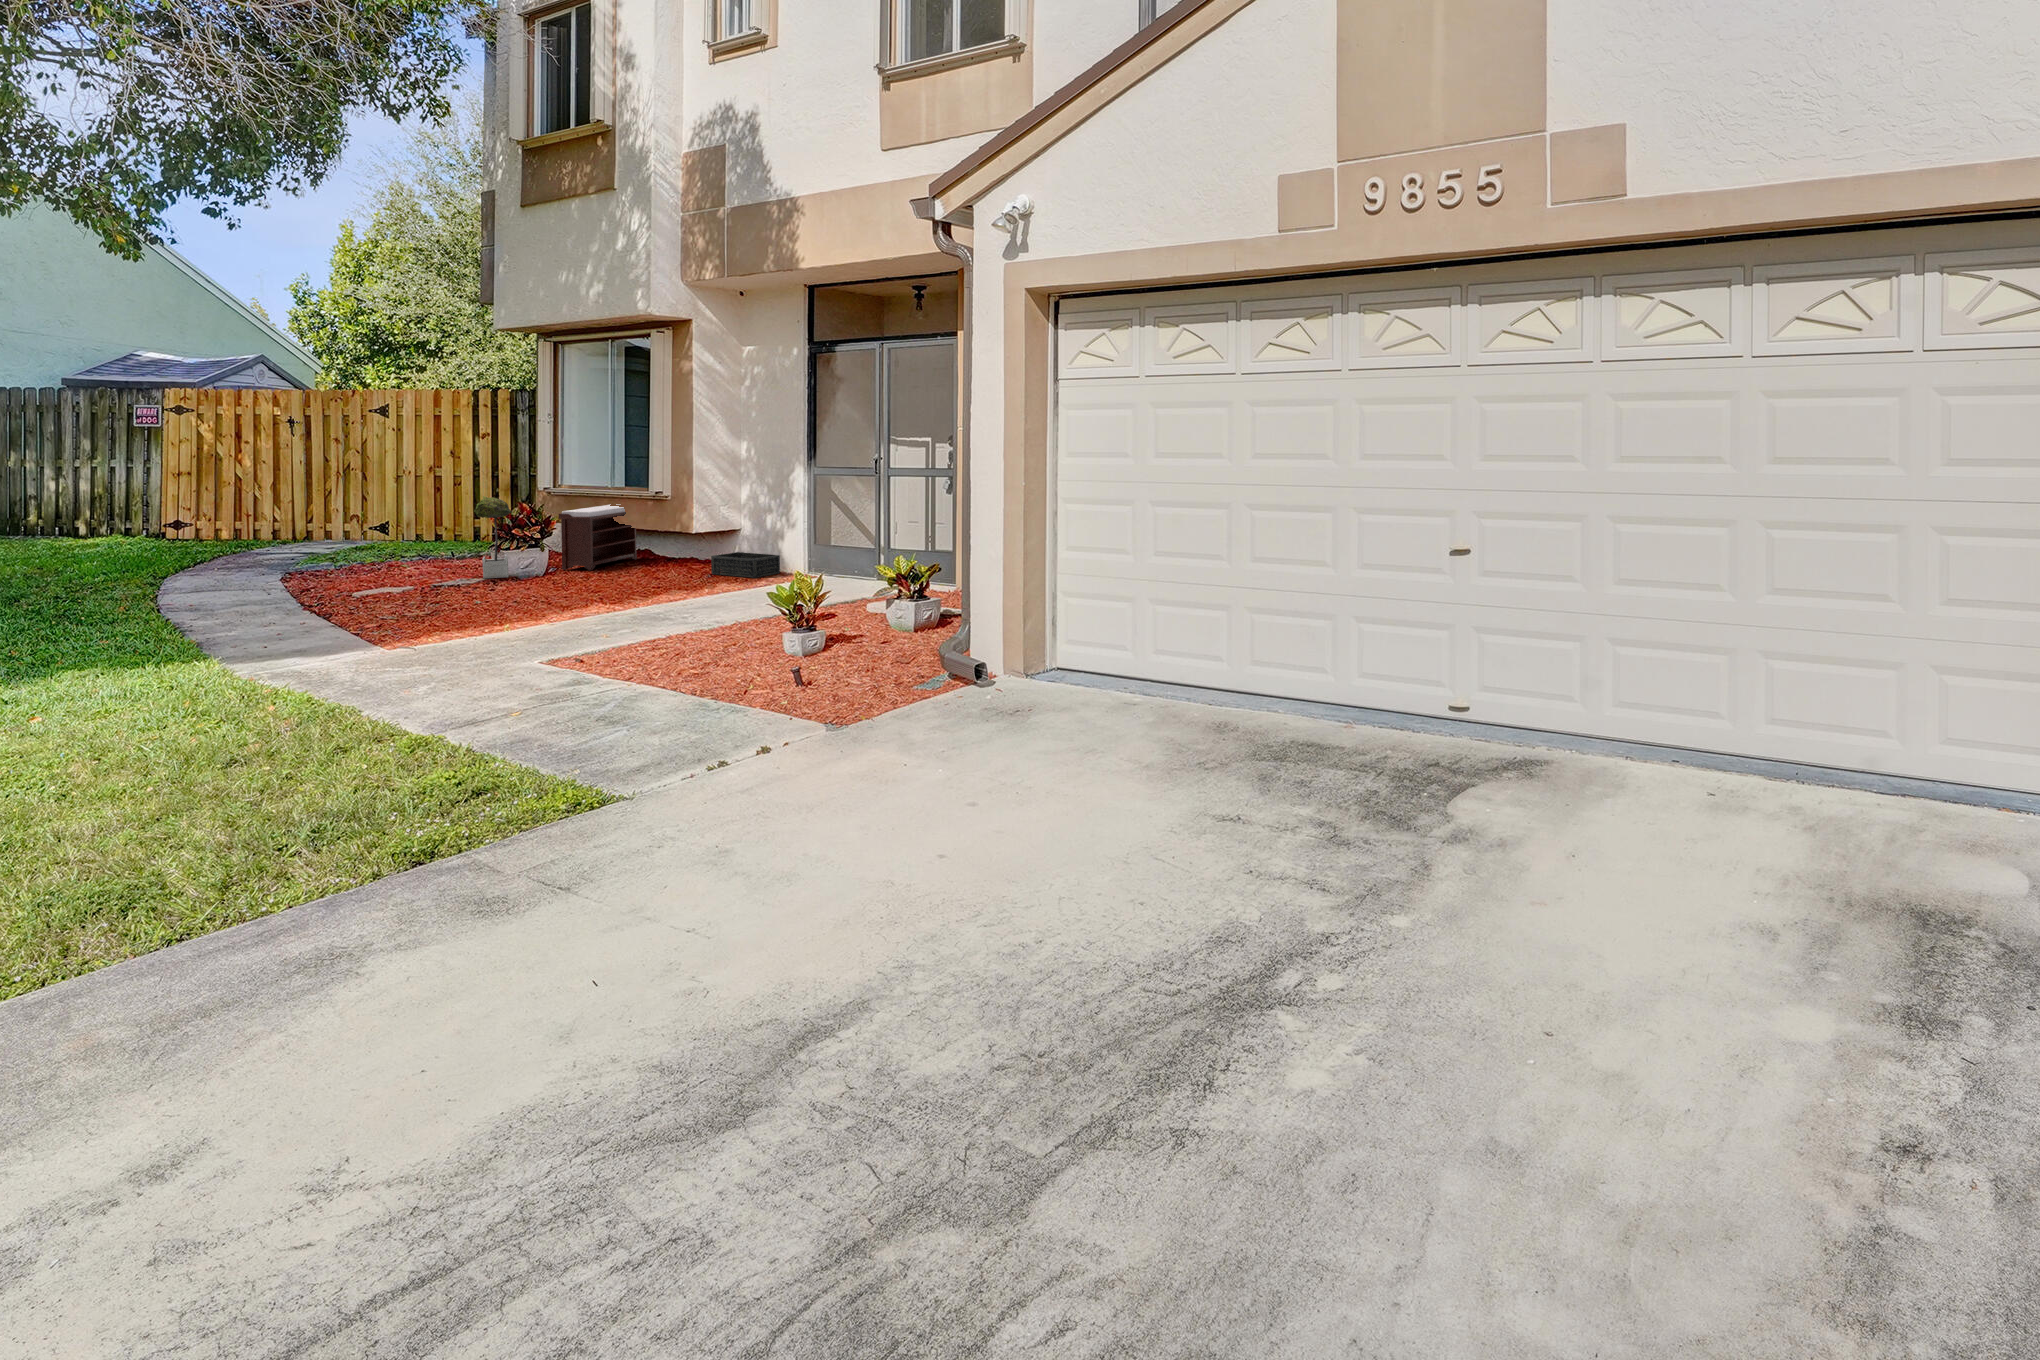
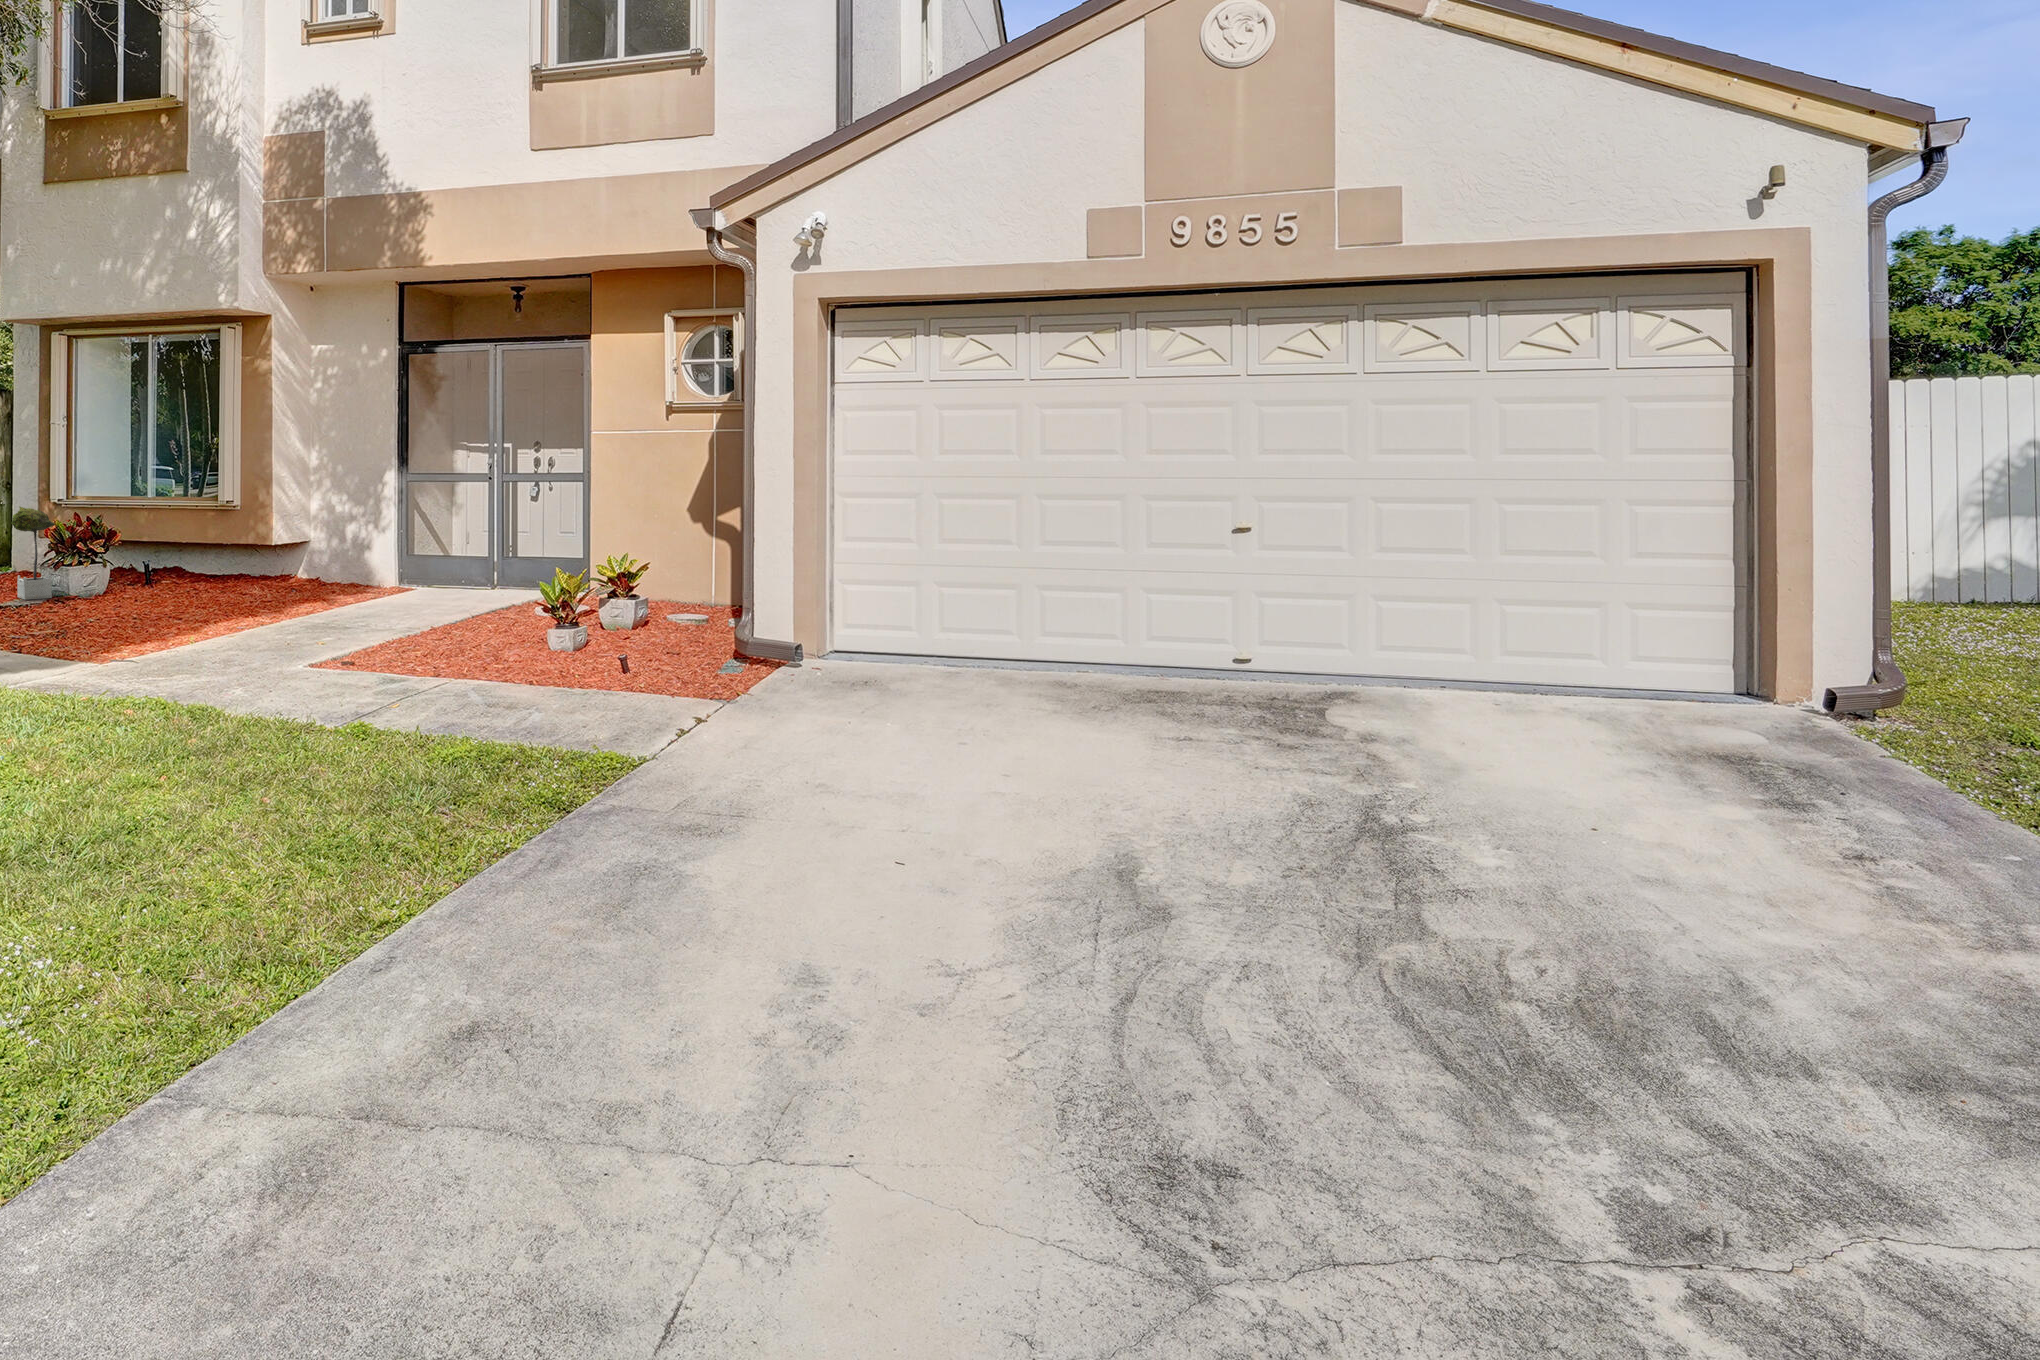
bench: present [558,504,637,570] -> none [99,518,170,590]
basket: present [711,552,780,578] -> none [287,567,360,593]

